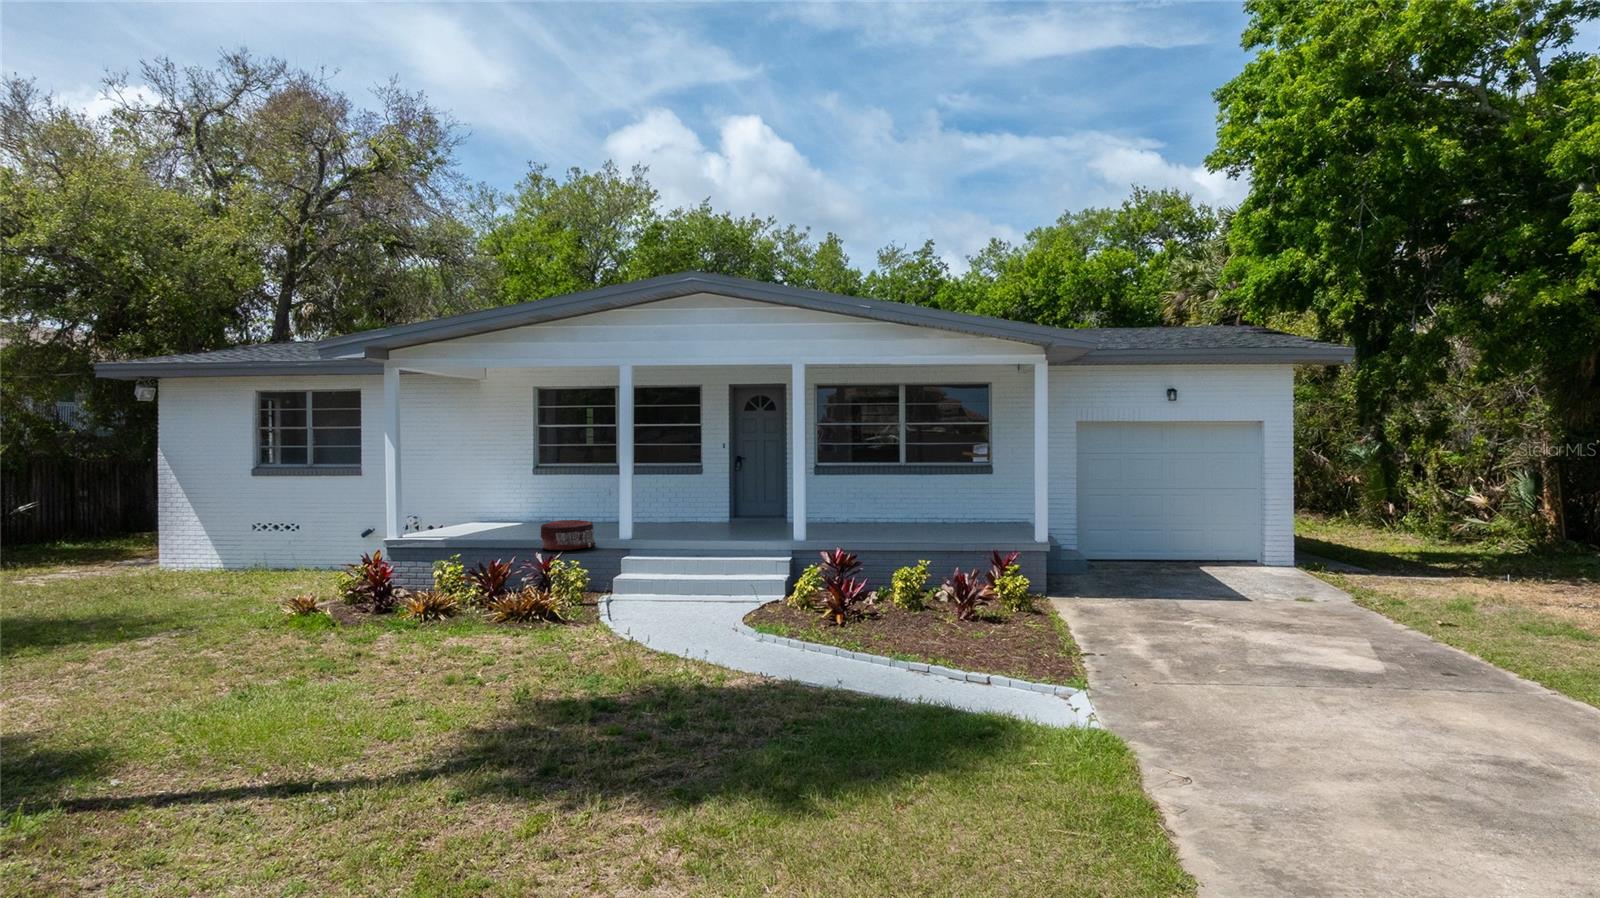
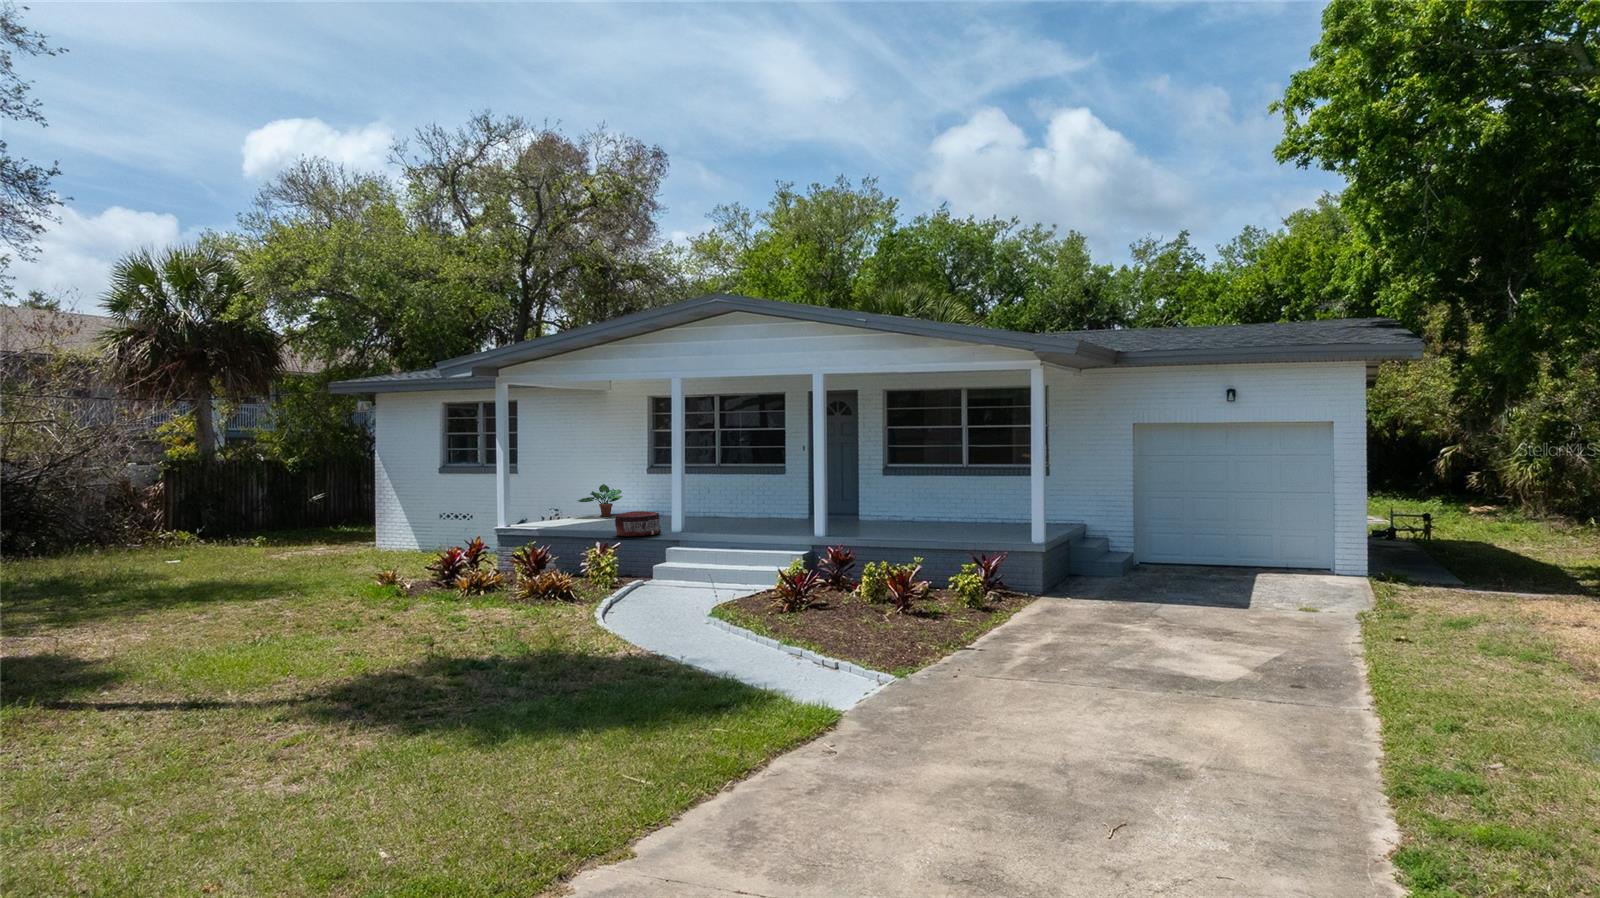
potted plant: none [451,489,508,527] -> present [578,484,622,517]

